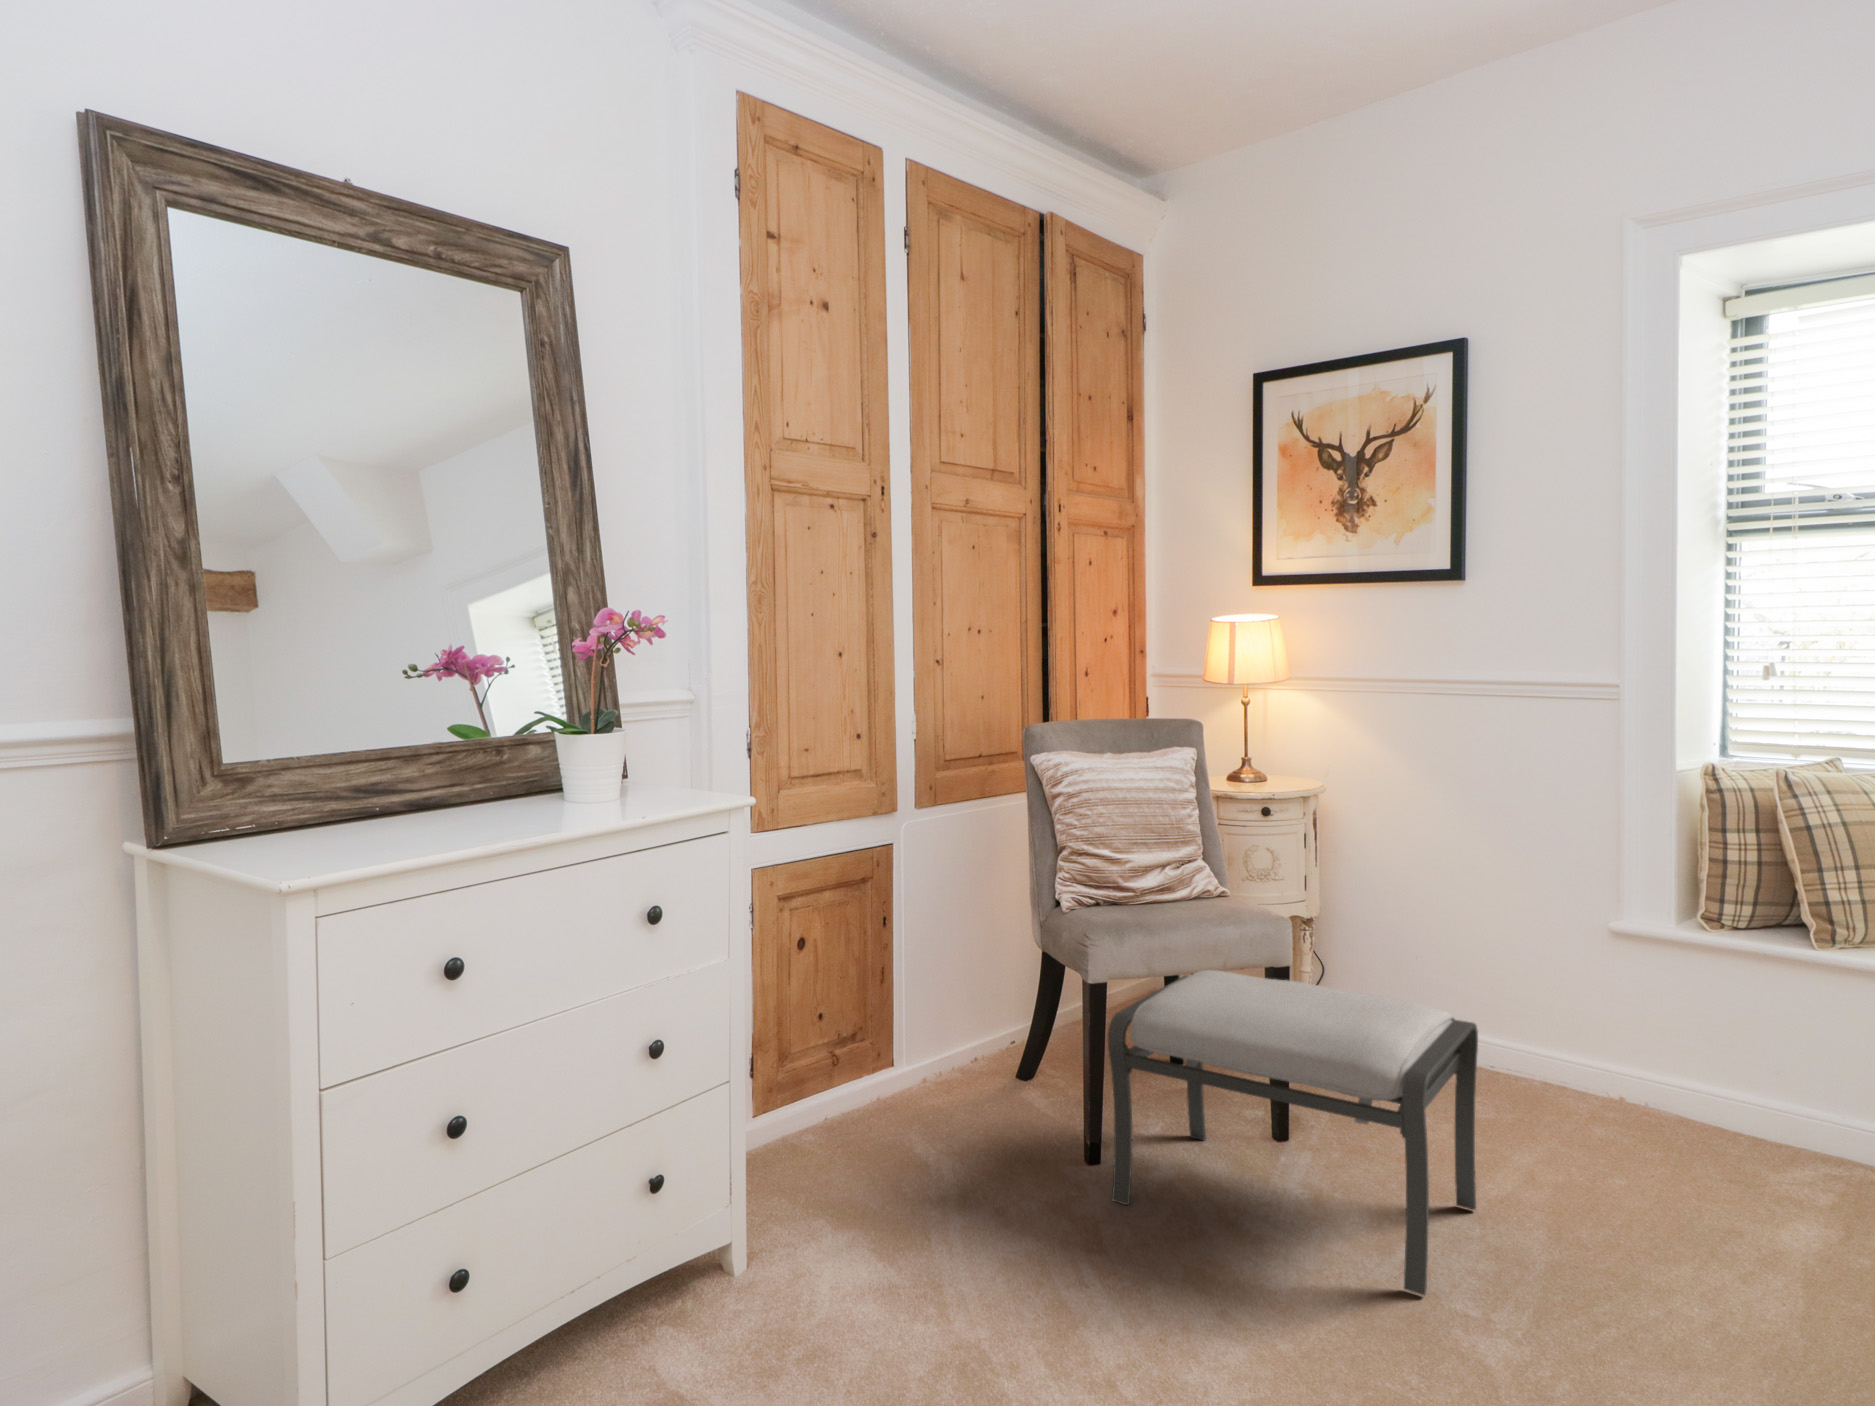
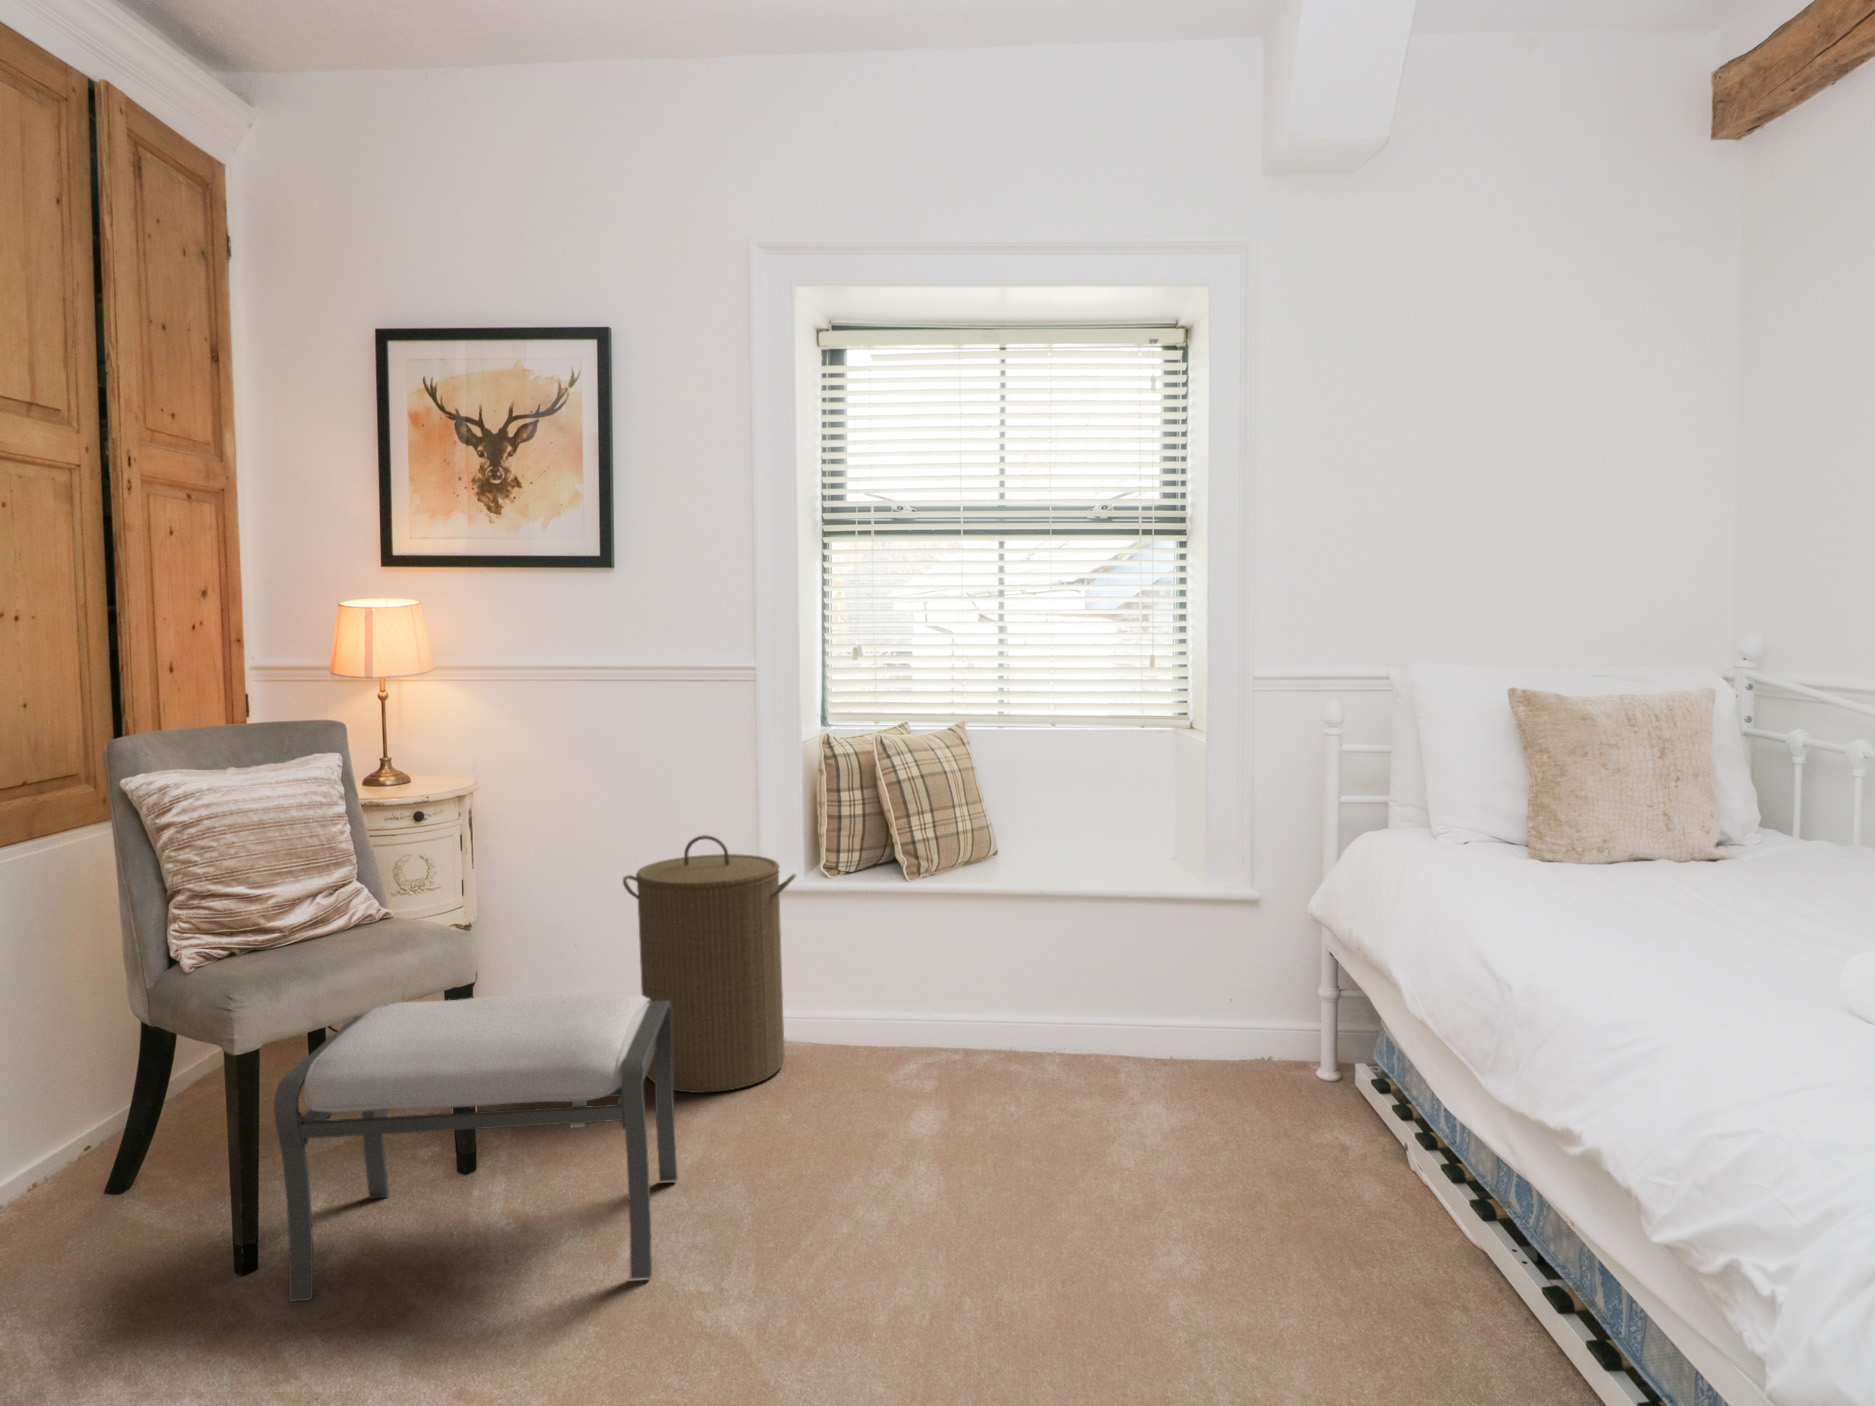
laundry hamper: none [1453,860,1655,1138] -> present [623,835,796,1093]

